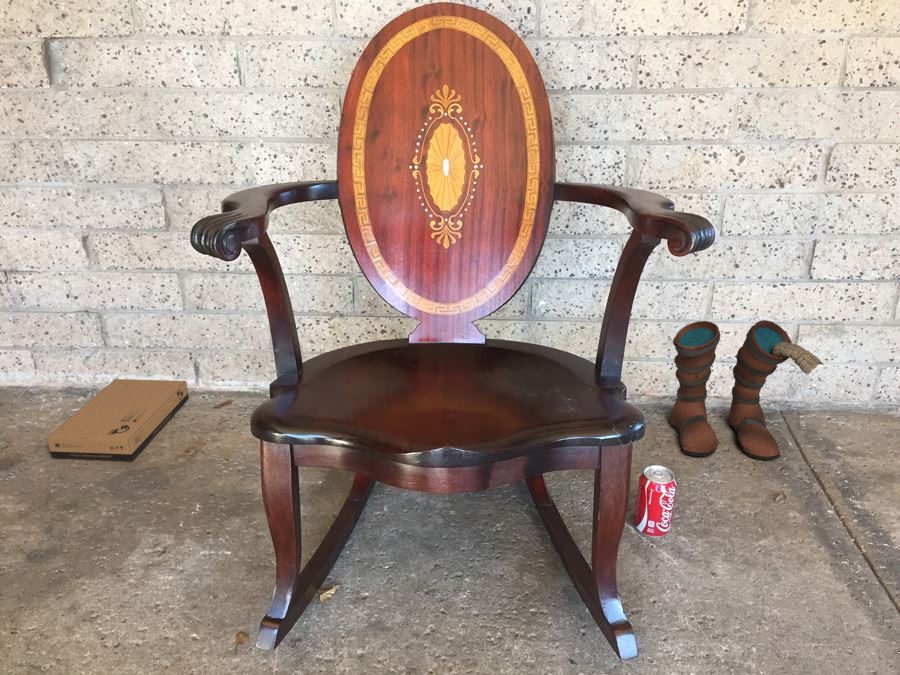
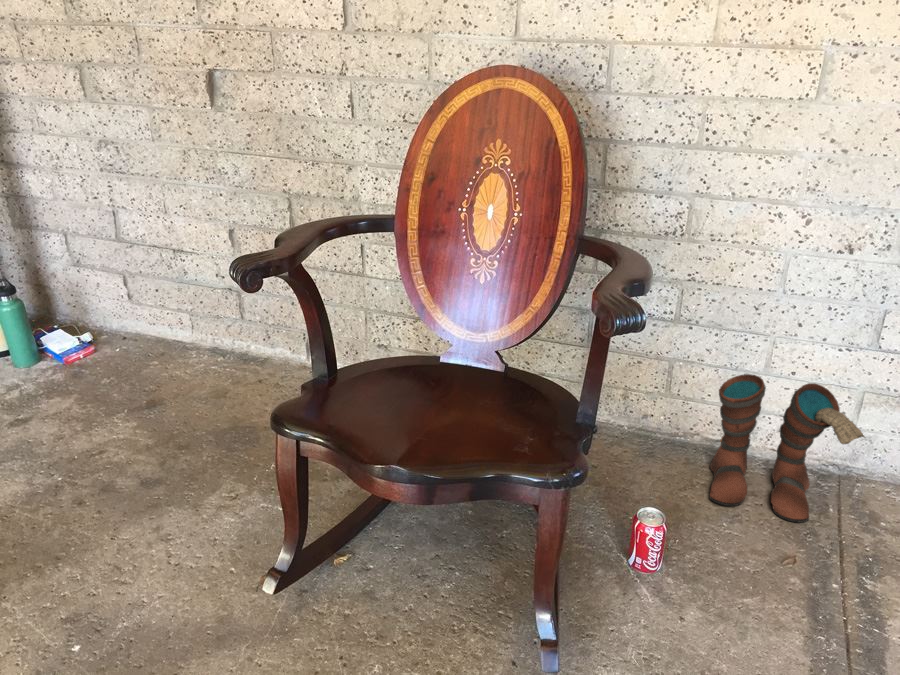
cardboard box: present [47,379,189,461] -> none [179,349,297,420]

